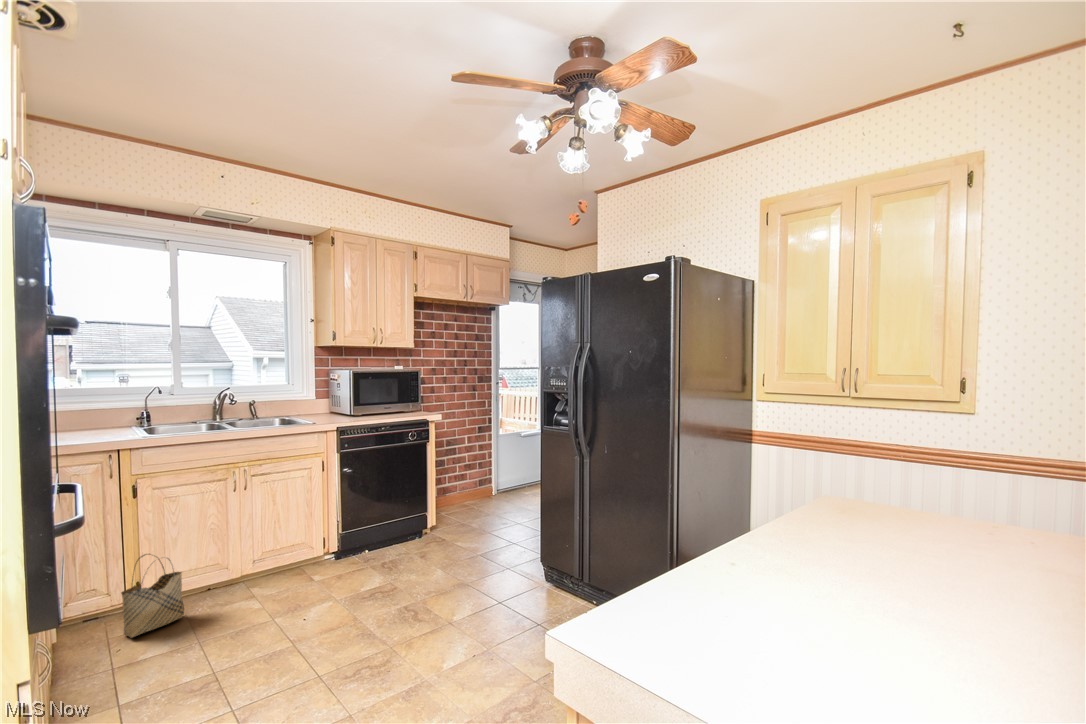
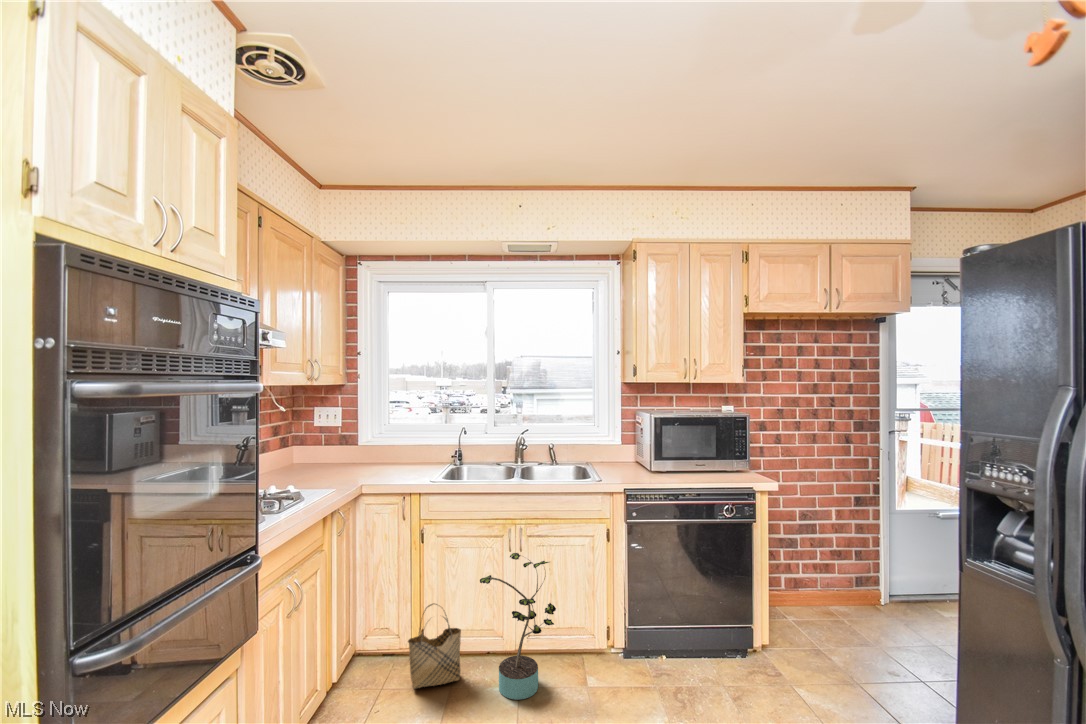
potted plant: none [211,488,291,612] -> present [480,553,556,700]

